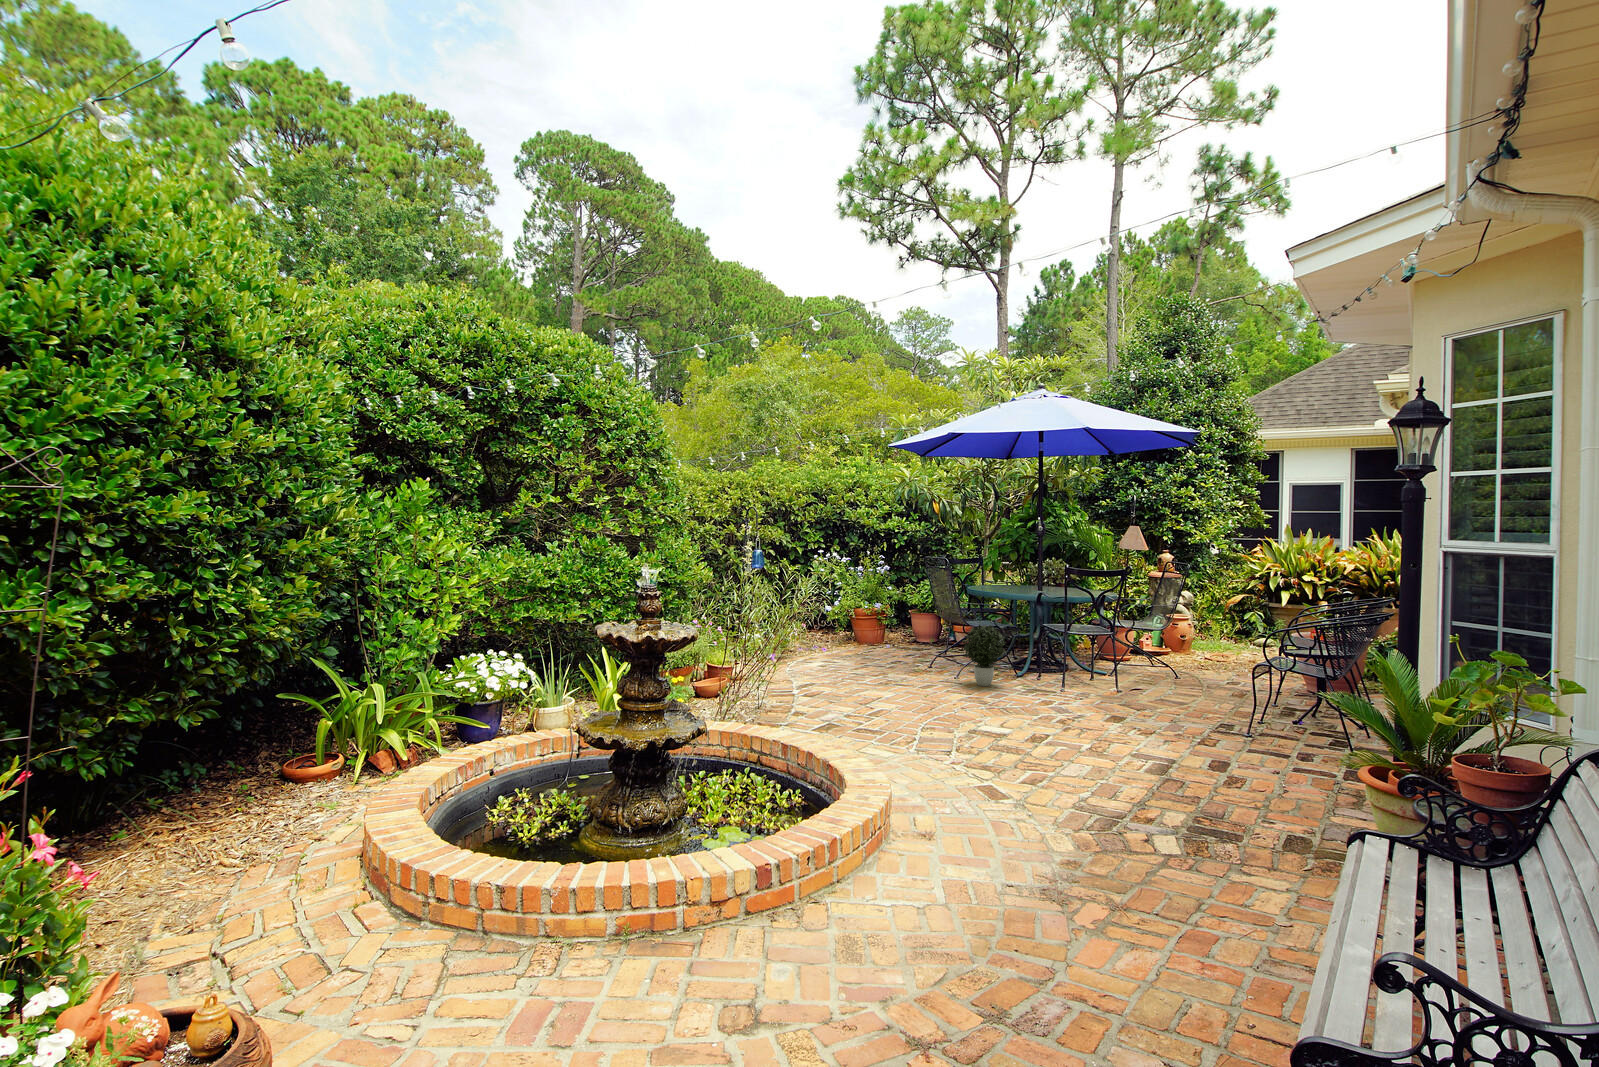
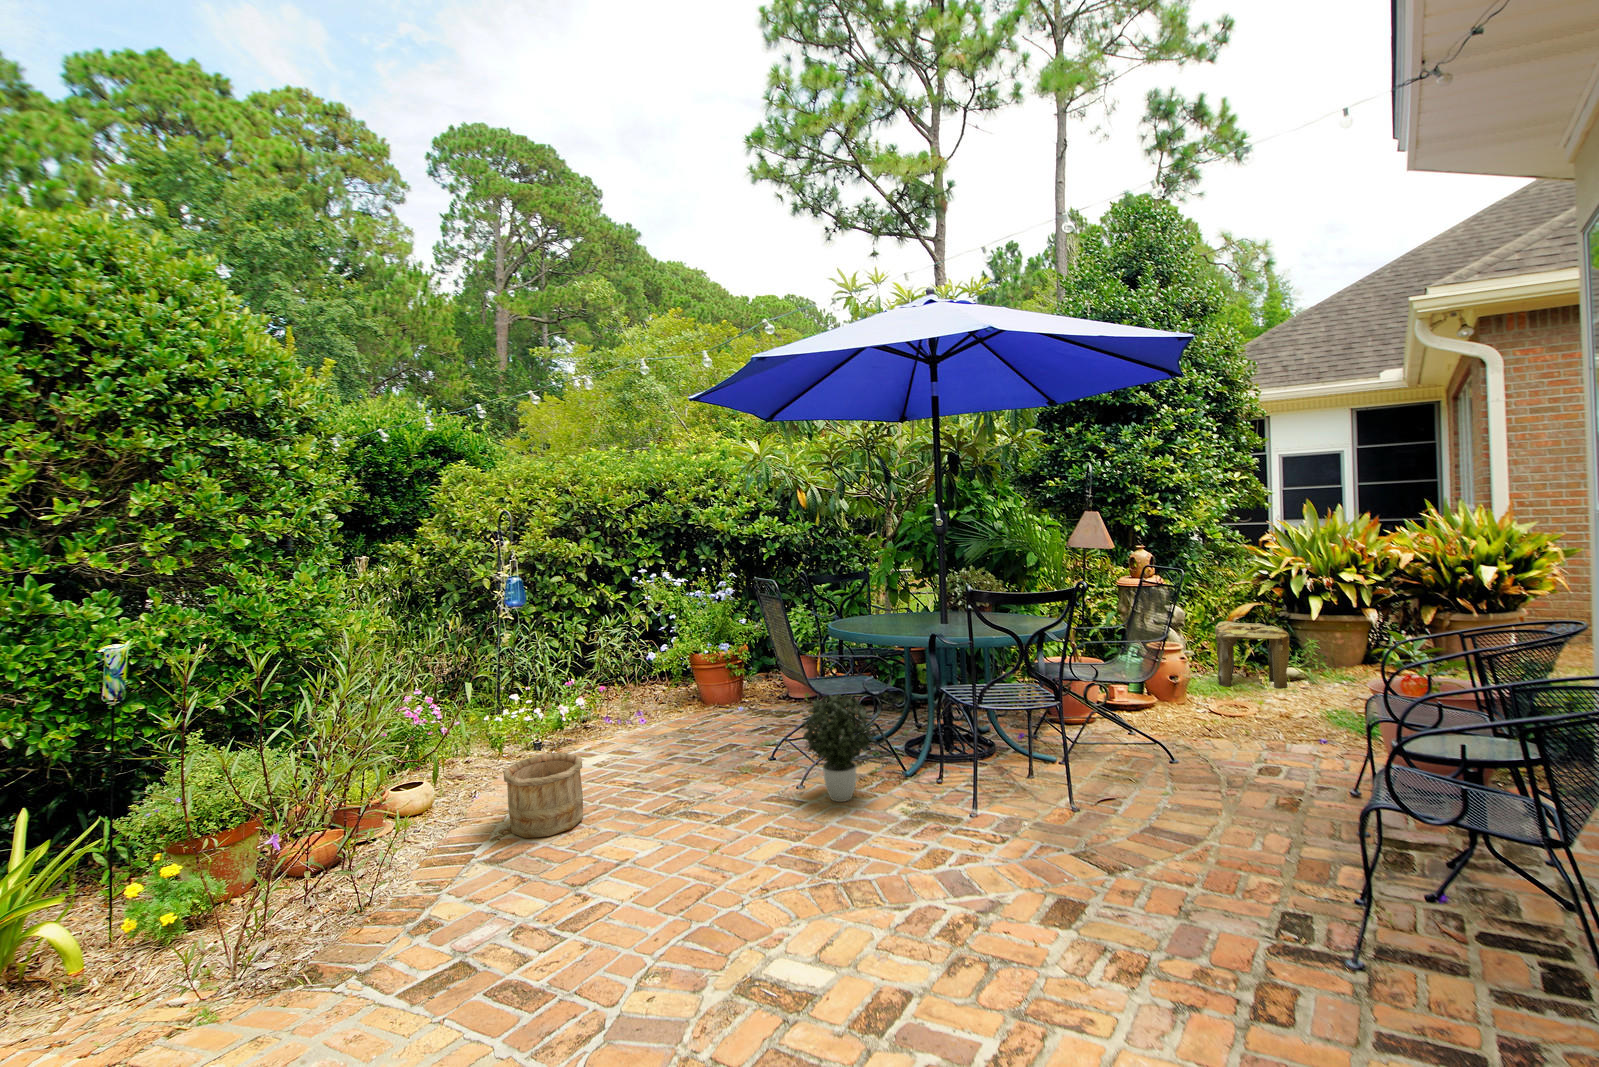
stool: none [1216,606,1265,652] -> present [1215,621,1289,689]
wooden bucket: none [798,651,842,692] -> present [504,753,583,838]

